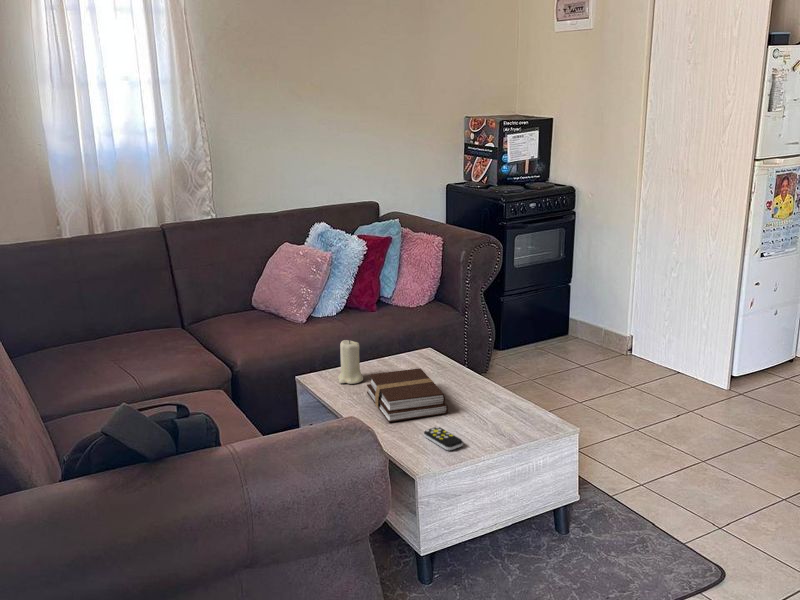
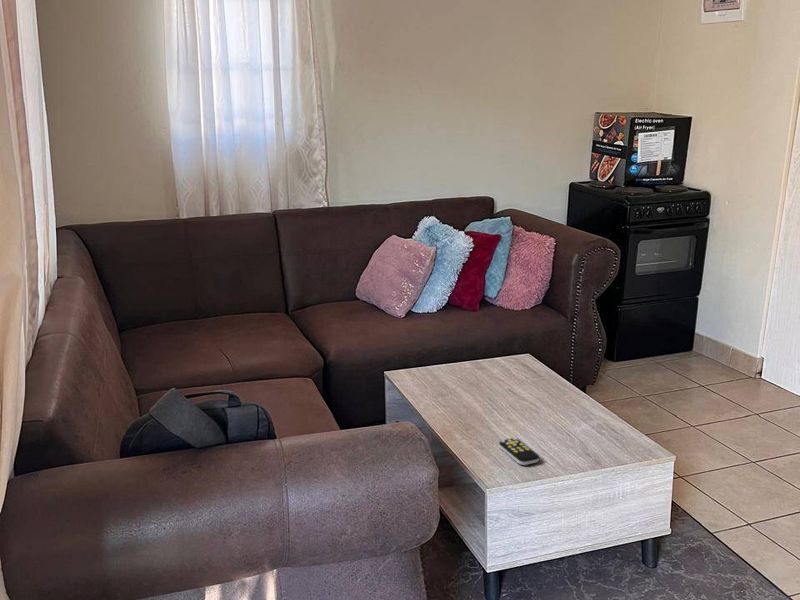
candle: present [338,340,363,384] -> none [424,338,450,384]
book: present [367,368,448,422] -> none [450,374,531,428]

